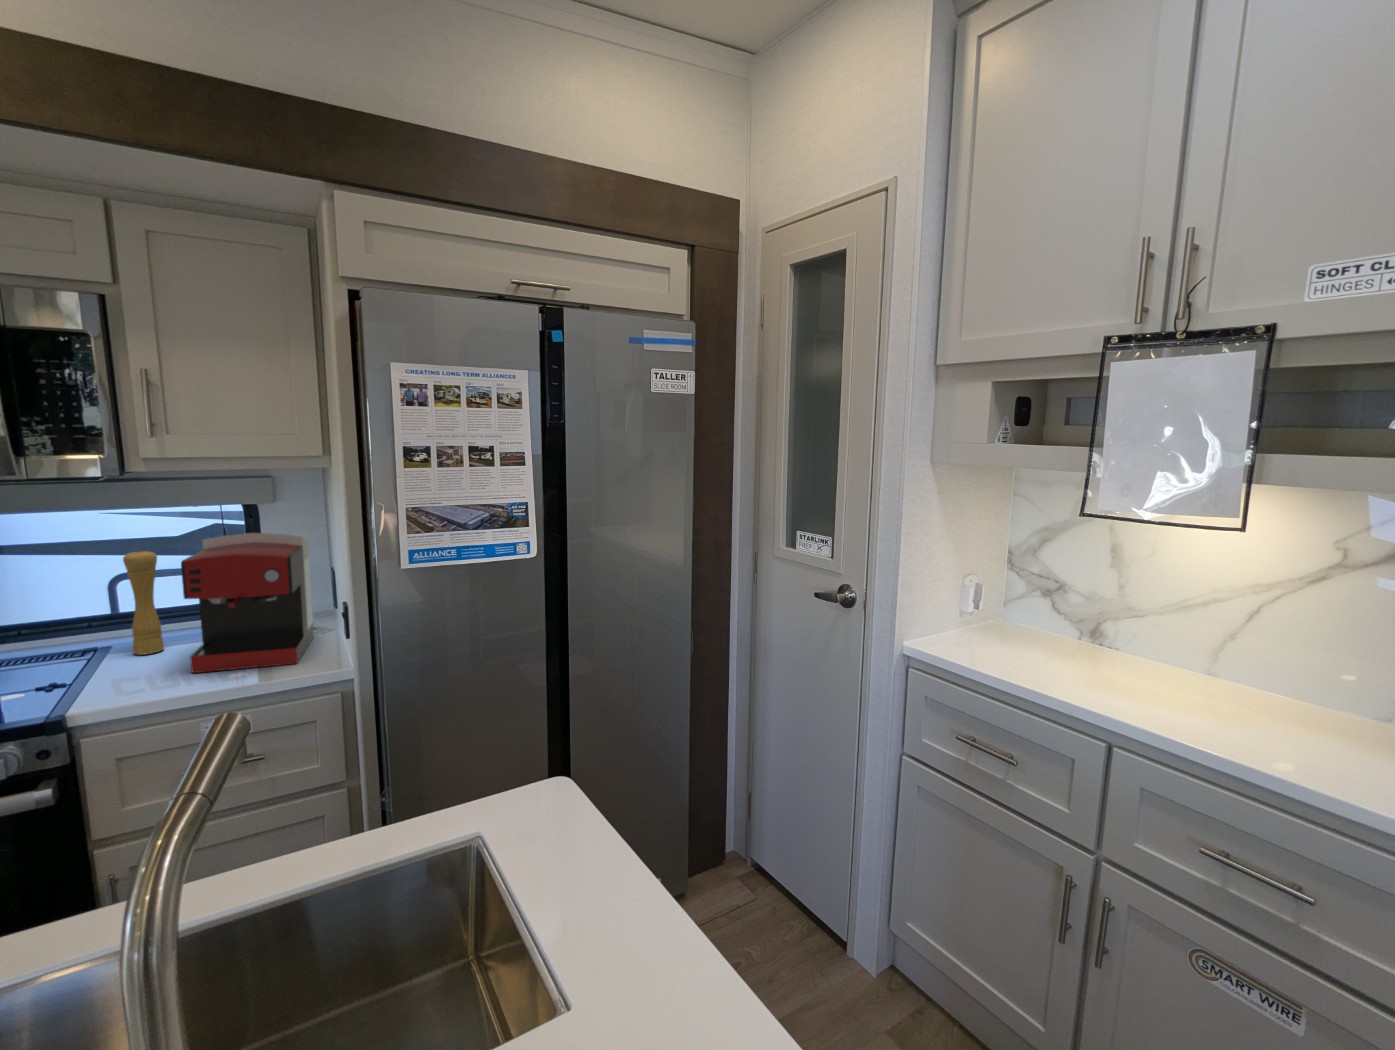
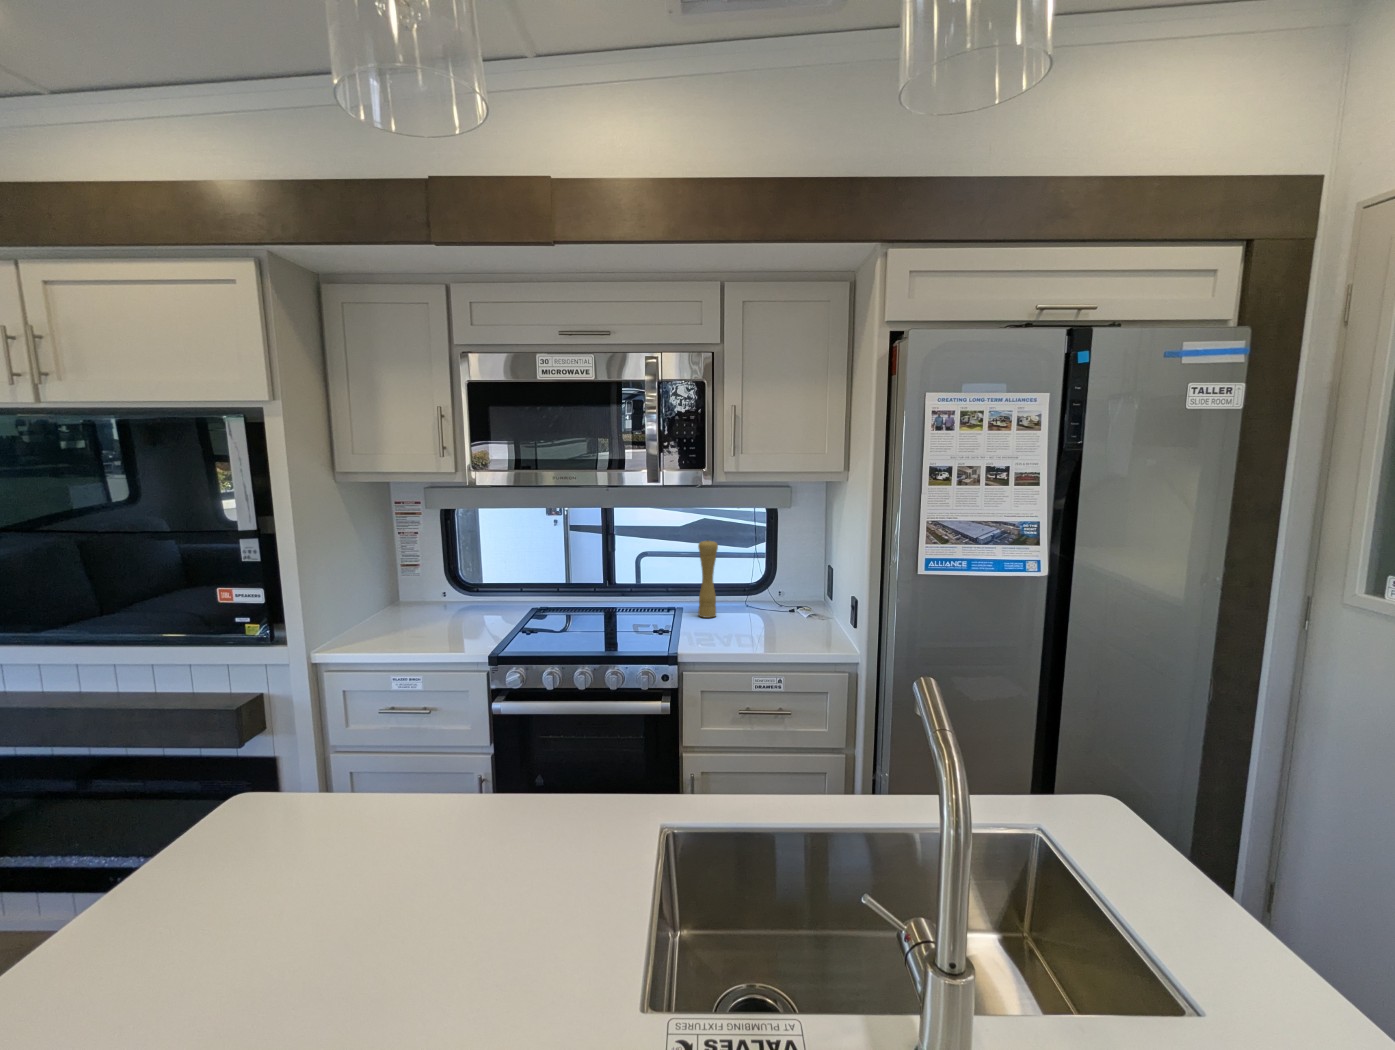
coffee maker: present [181,533,314,673] -> none [742,532,819,642]

